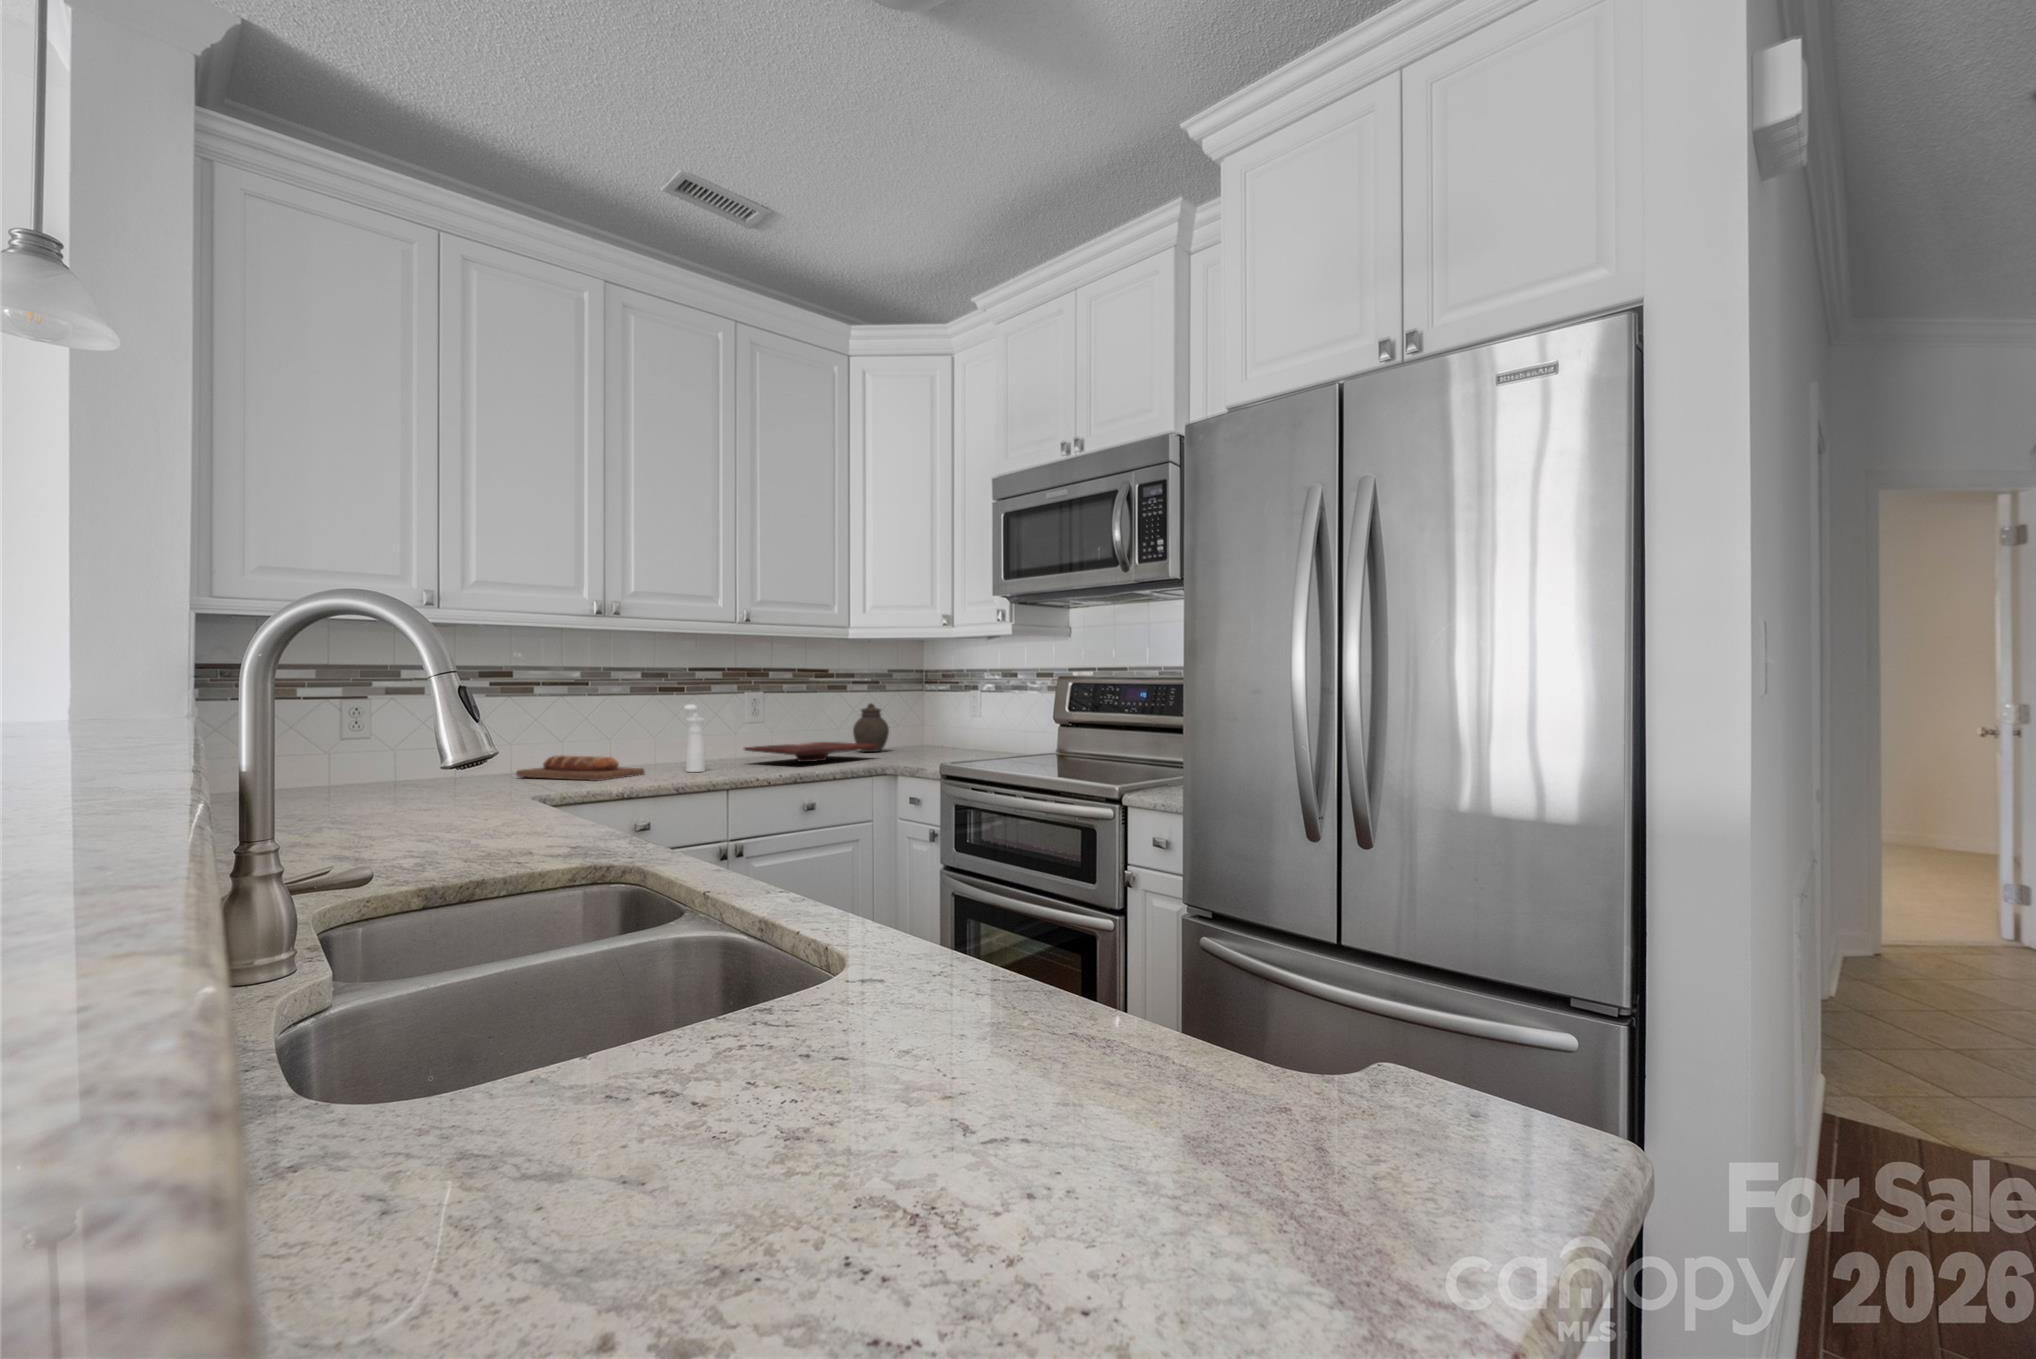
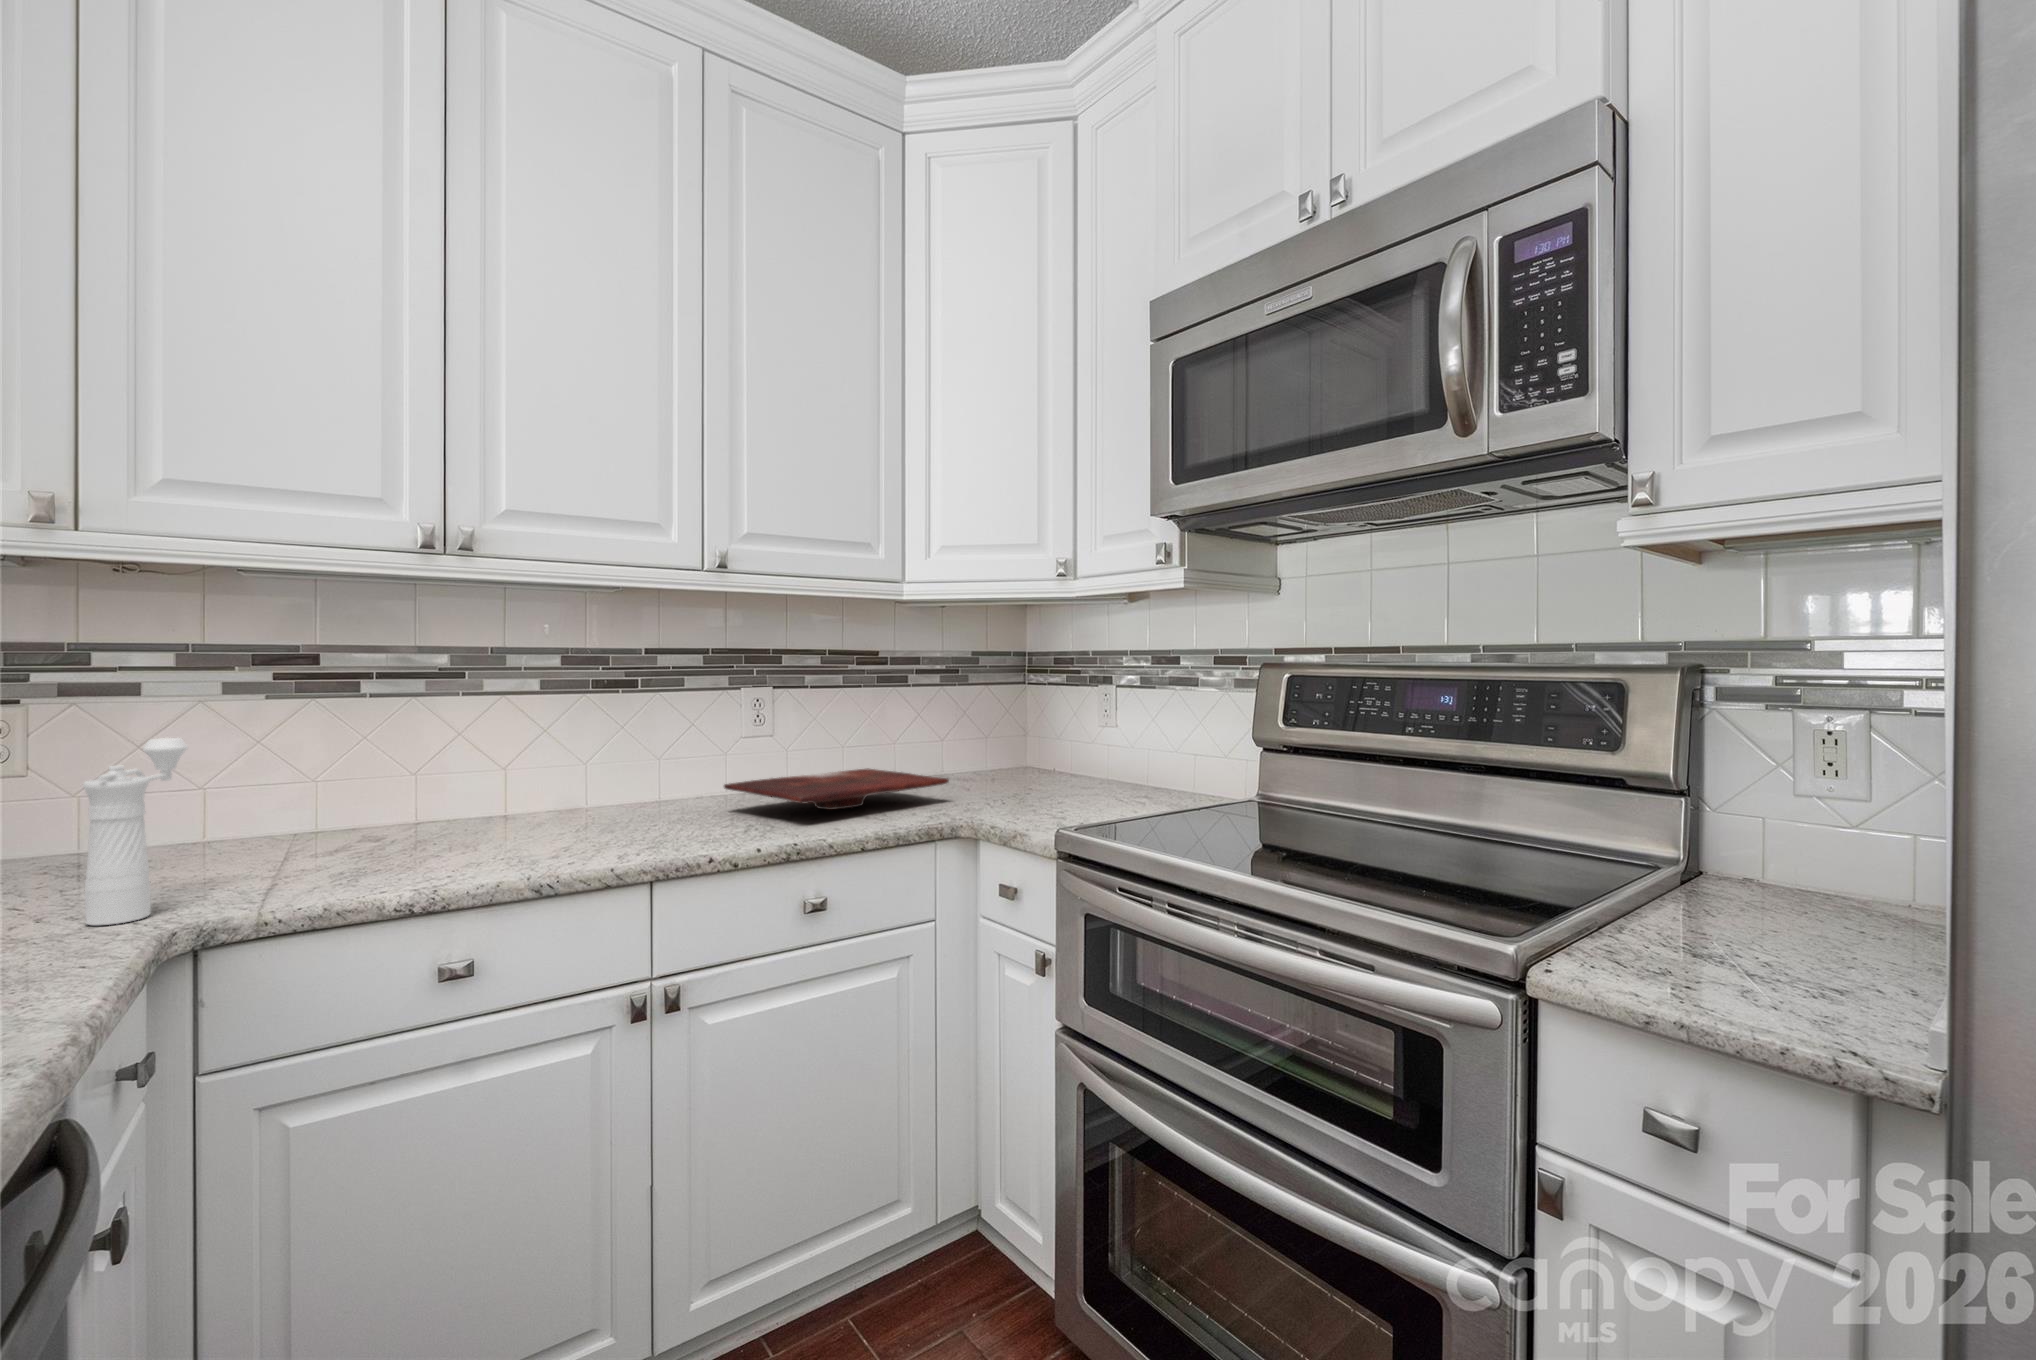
jar: present [853,704,889,752] -> none [917,706,972,783]
pepper mill: present [684,705,705,772] -> present [83,738,188,925]
bread loaf: present [516,756,645,781] -> none [306,804,527,862]

